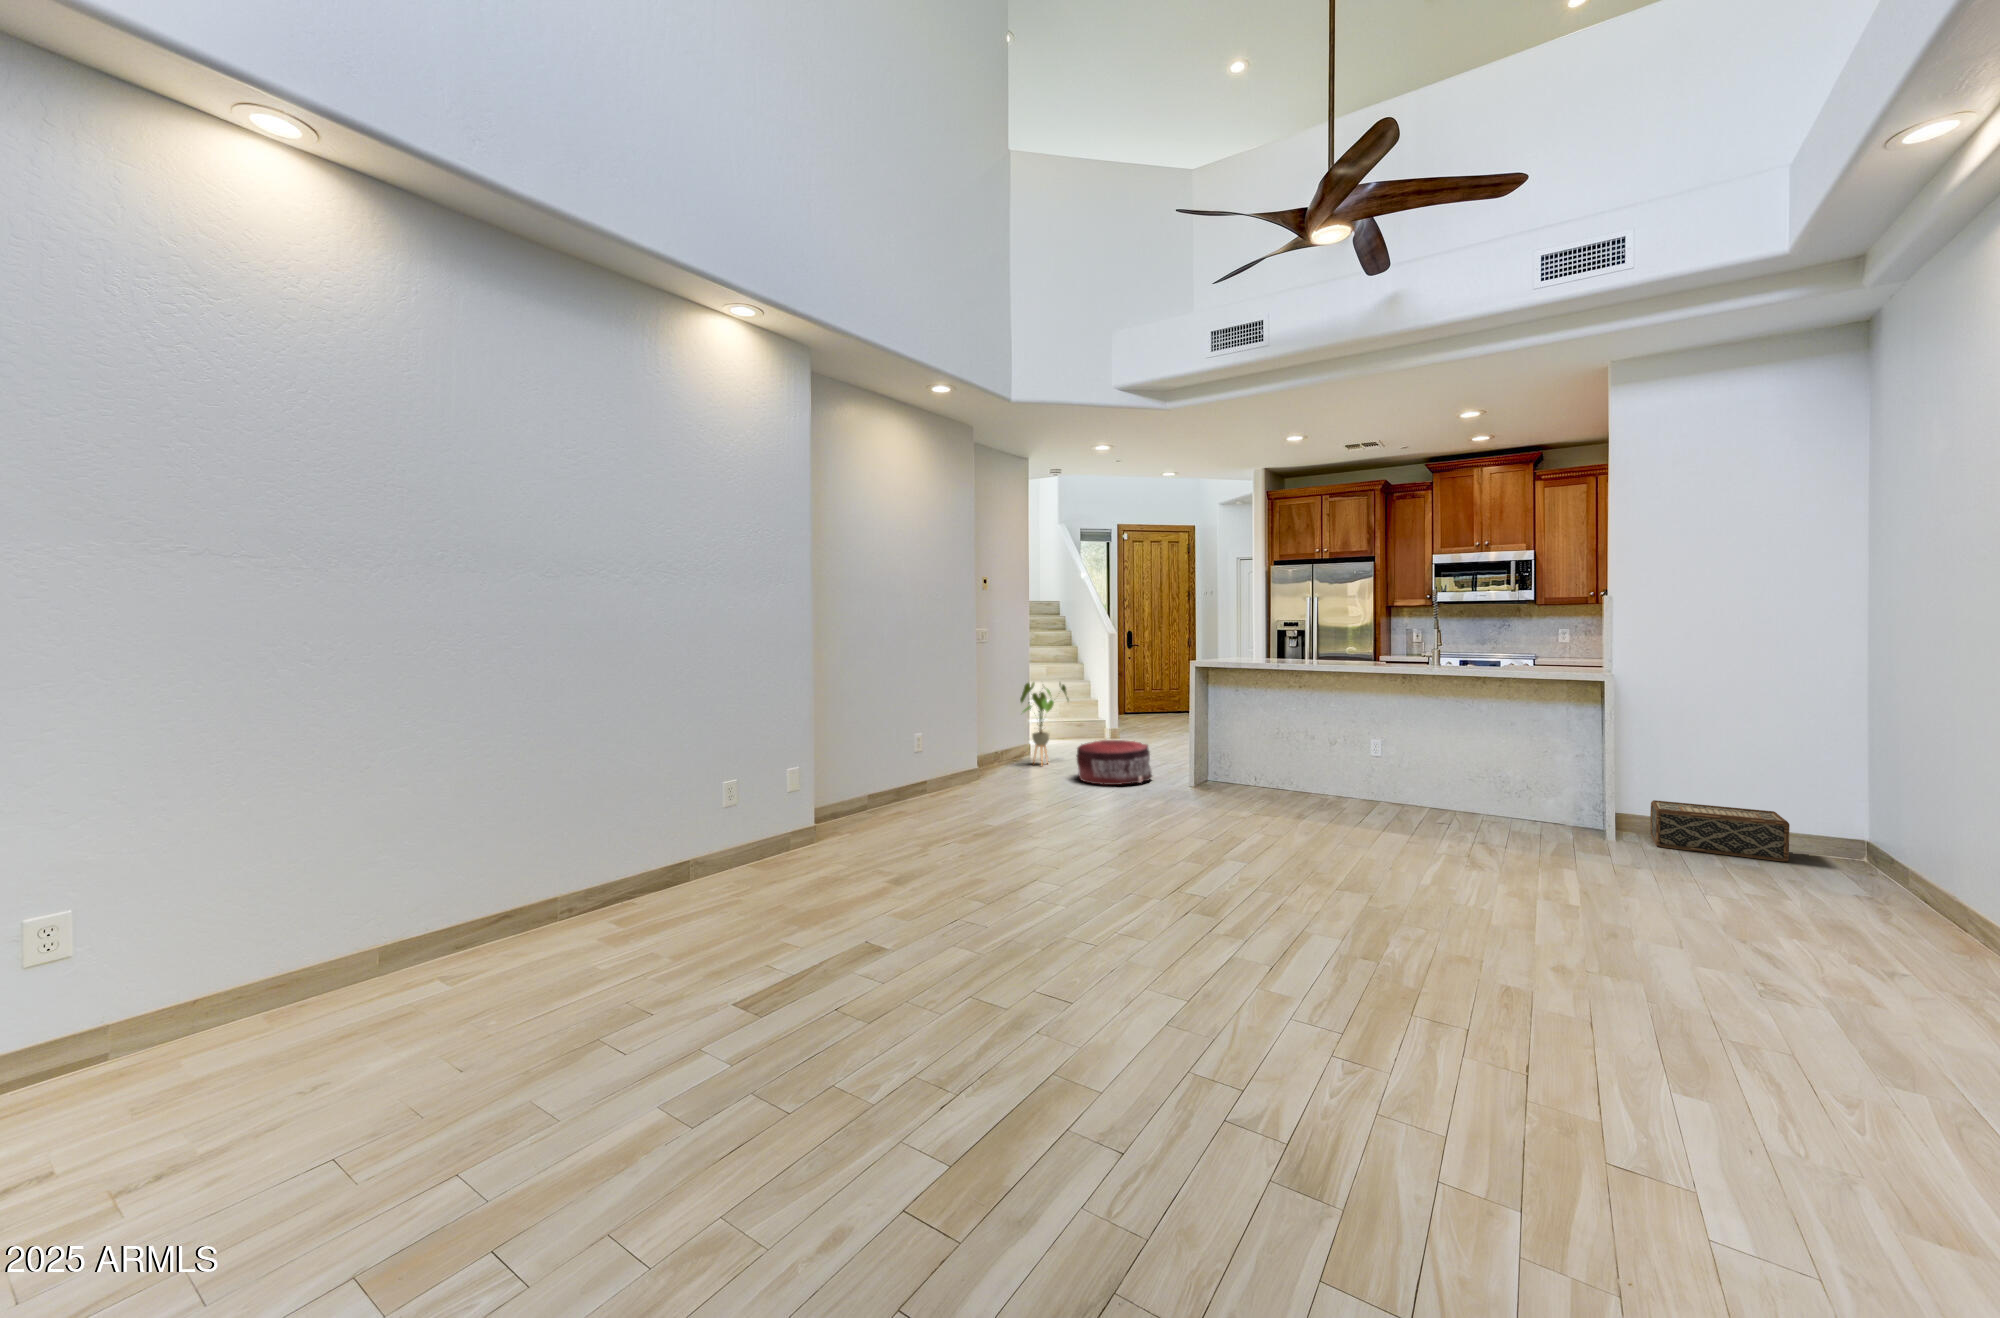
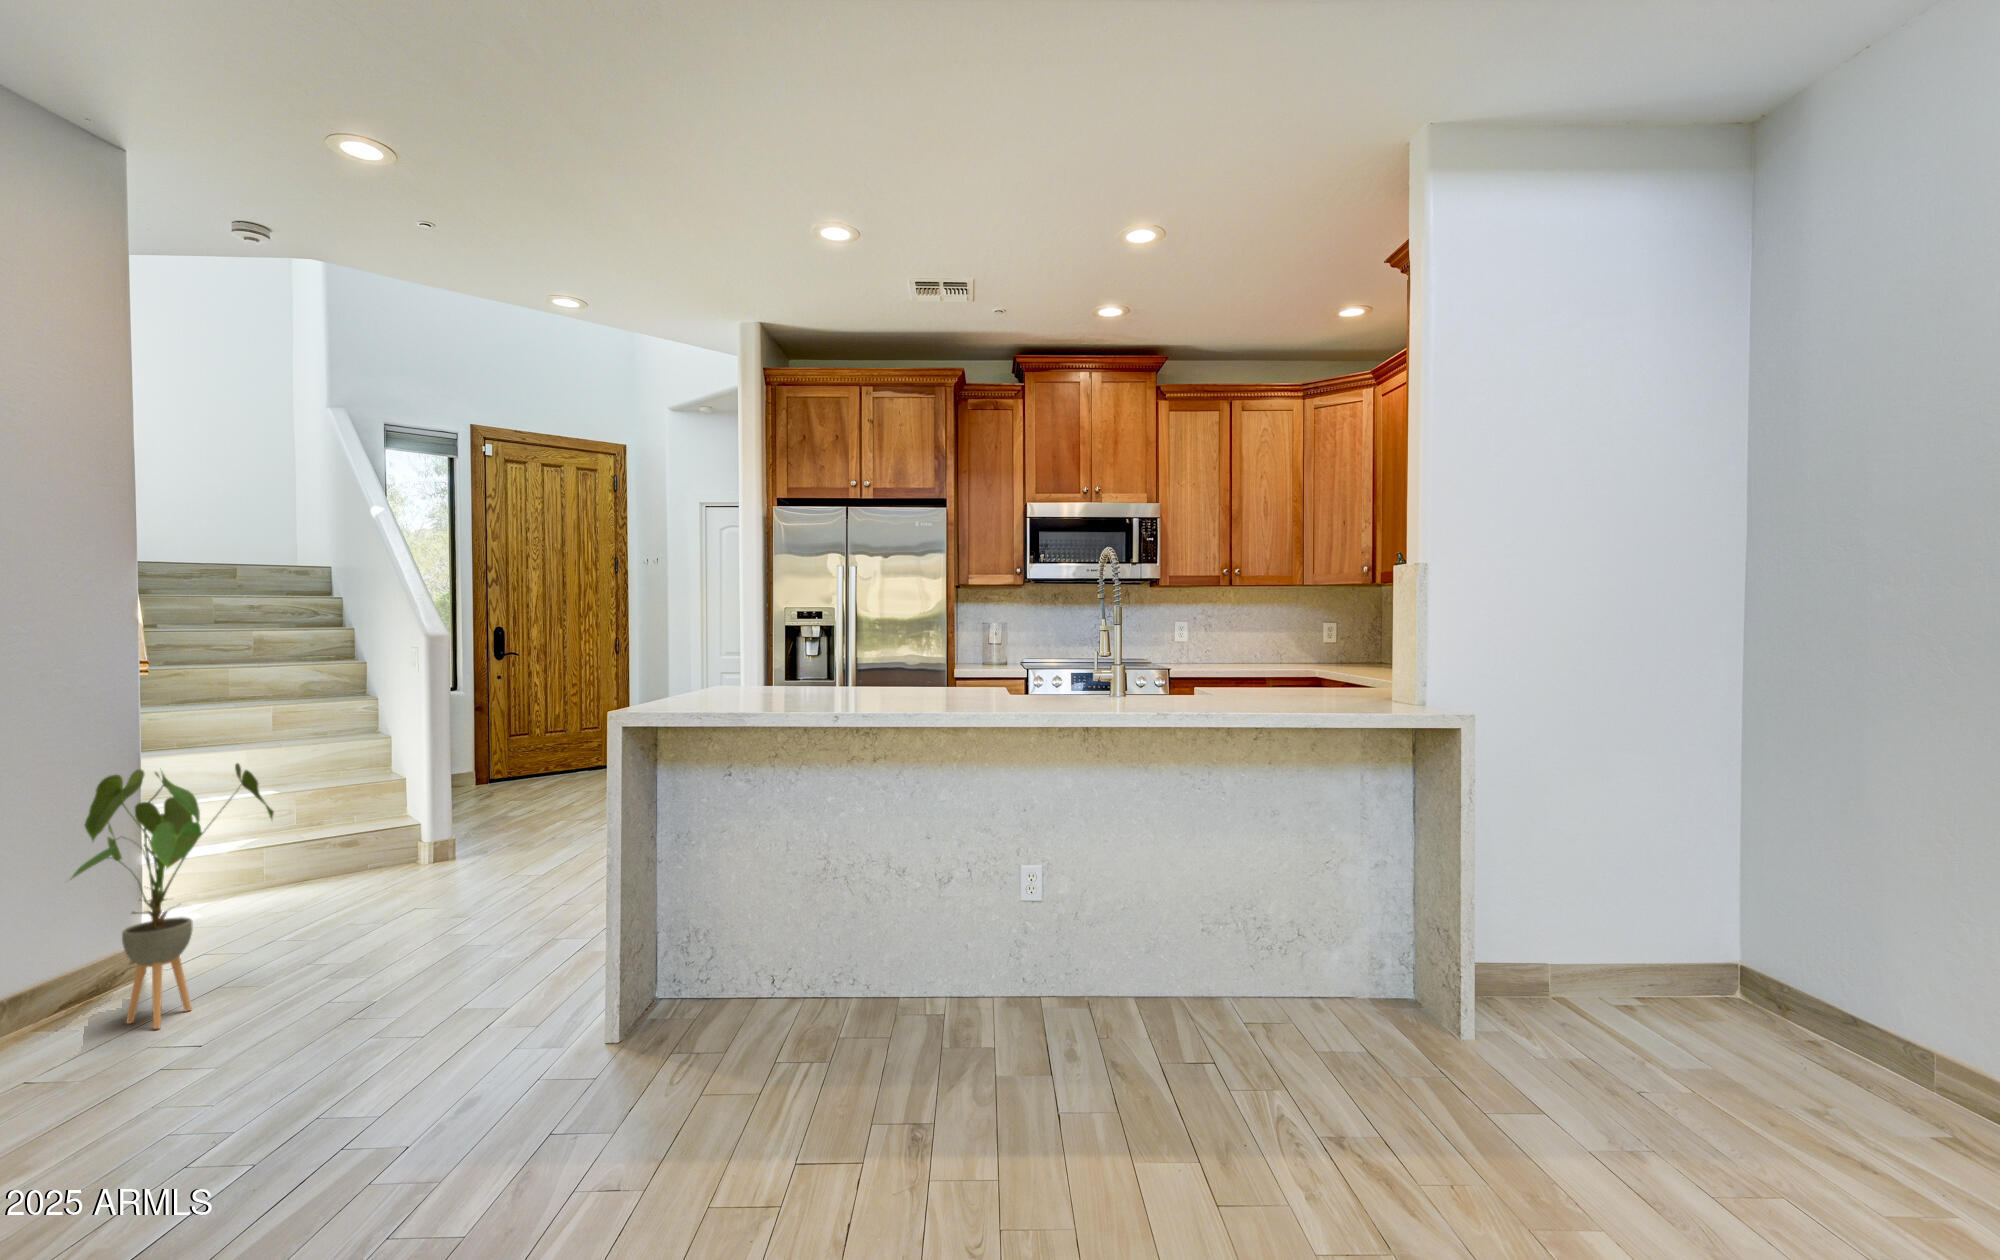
pouf: present [1077,740,1152,785] -> none [251,915,524,1103]
woven basket: present [1650,800,1790,862] -> none [1540,925,1786,1035]

